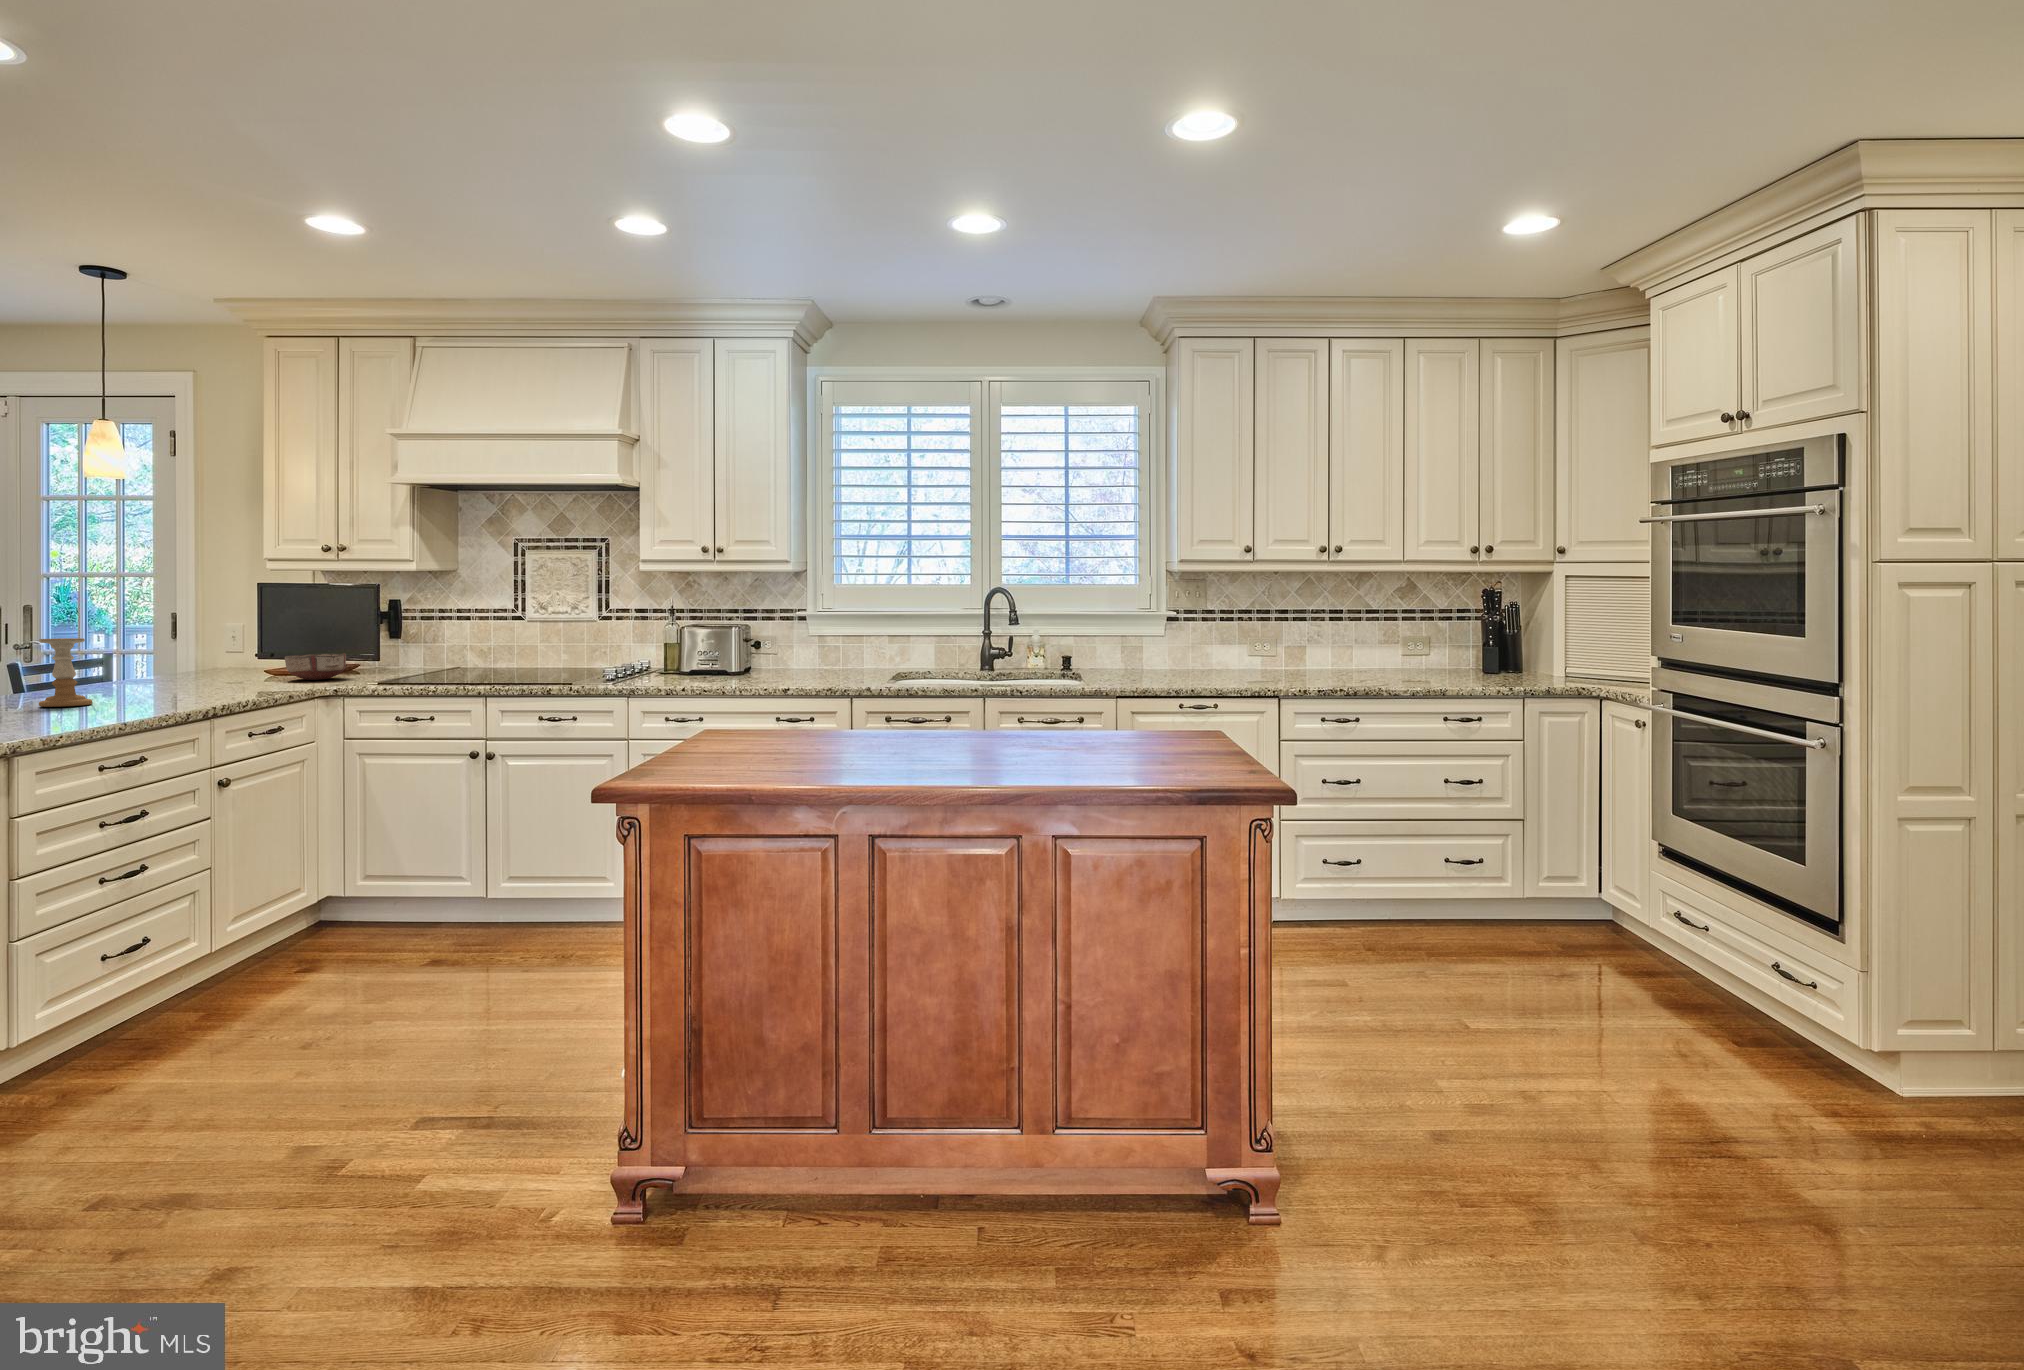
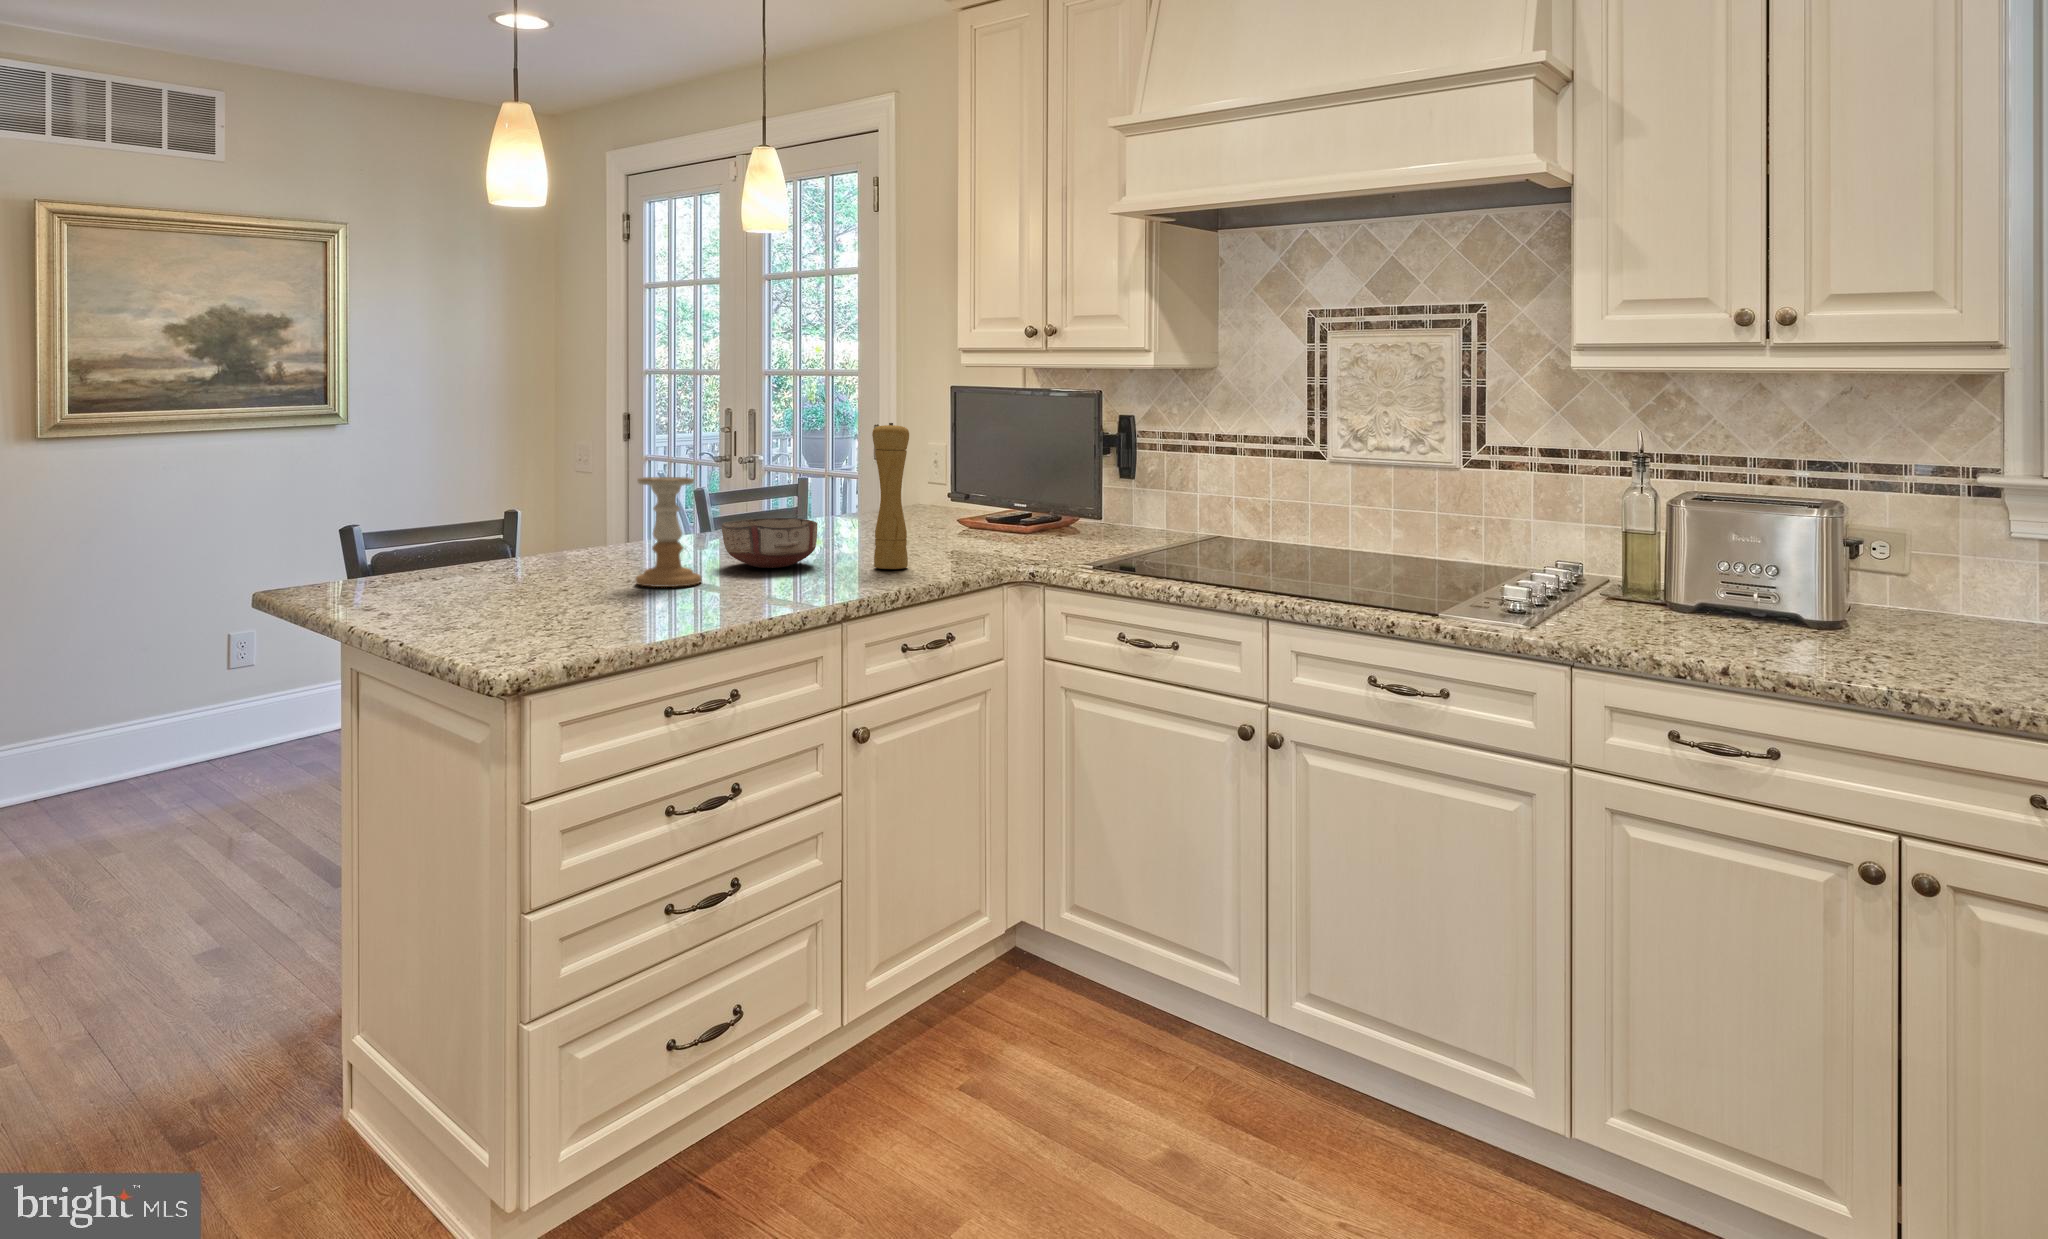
pepper mill: none [215,603,246,692] -> present [872,423,909,569]
ceramic bowl: present [285,653,346,680] -> present [722,518,817,568]

